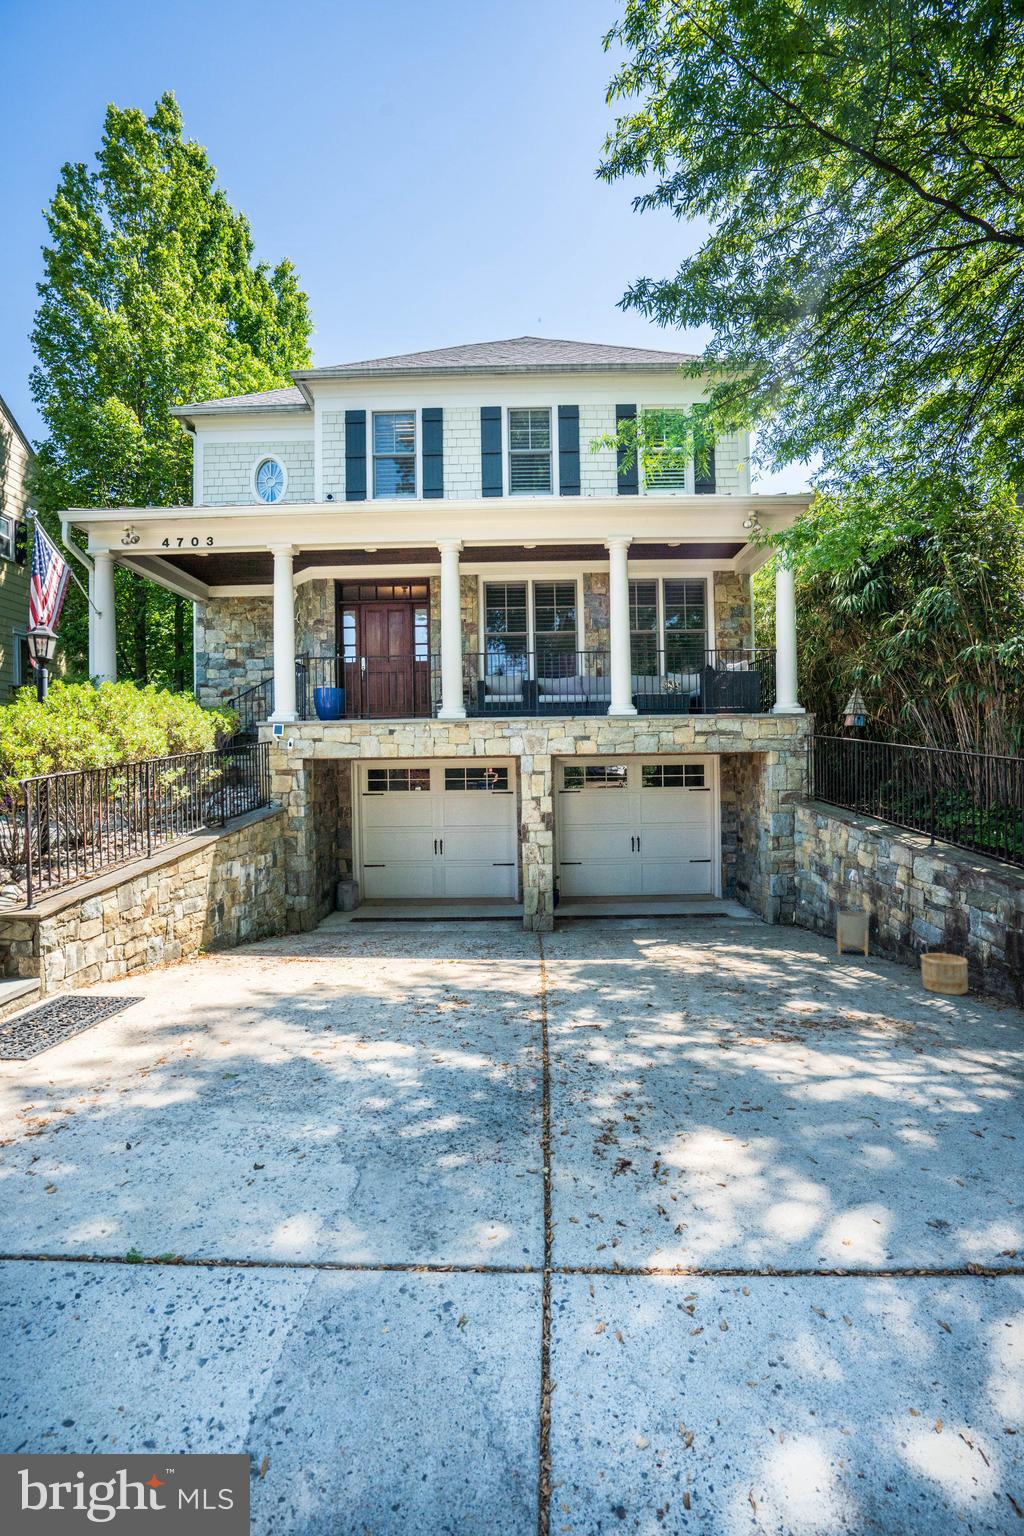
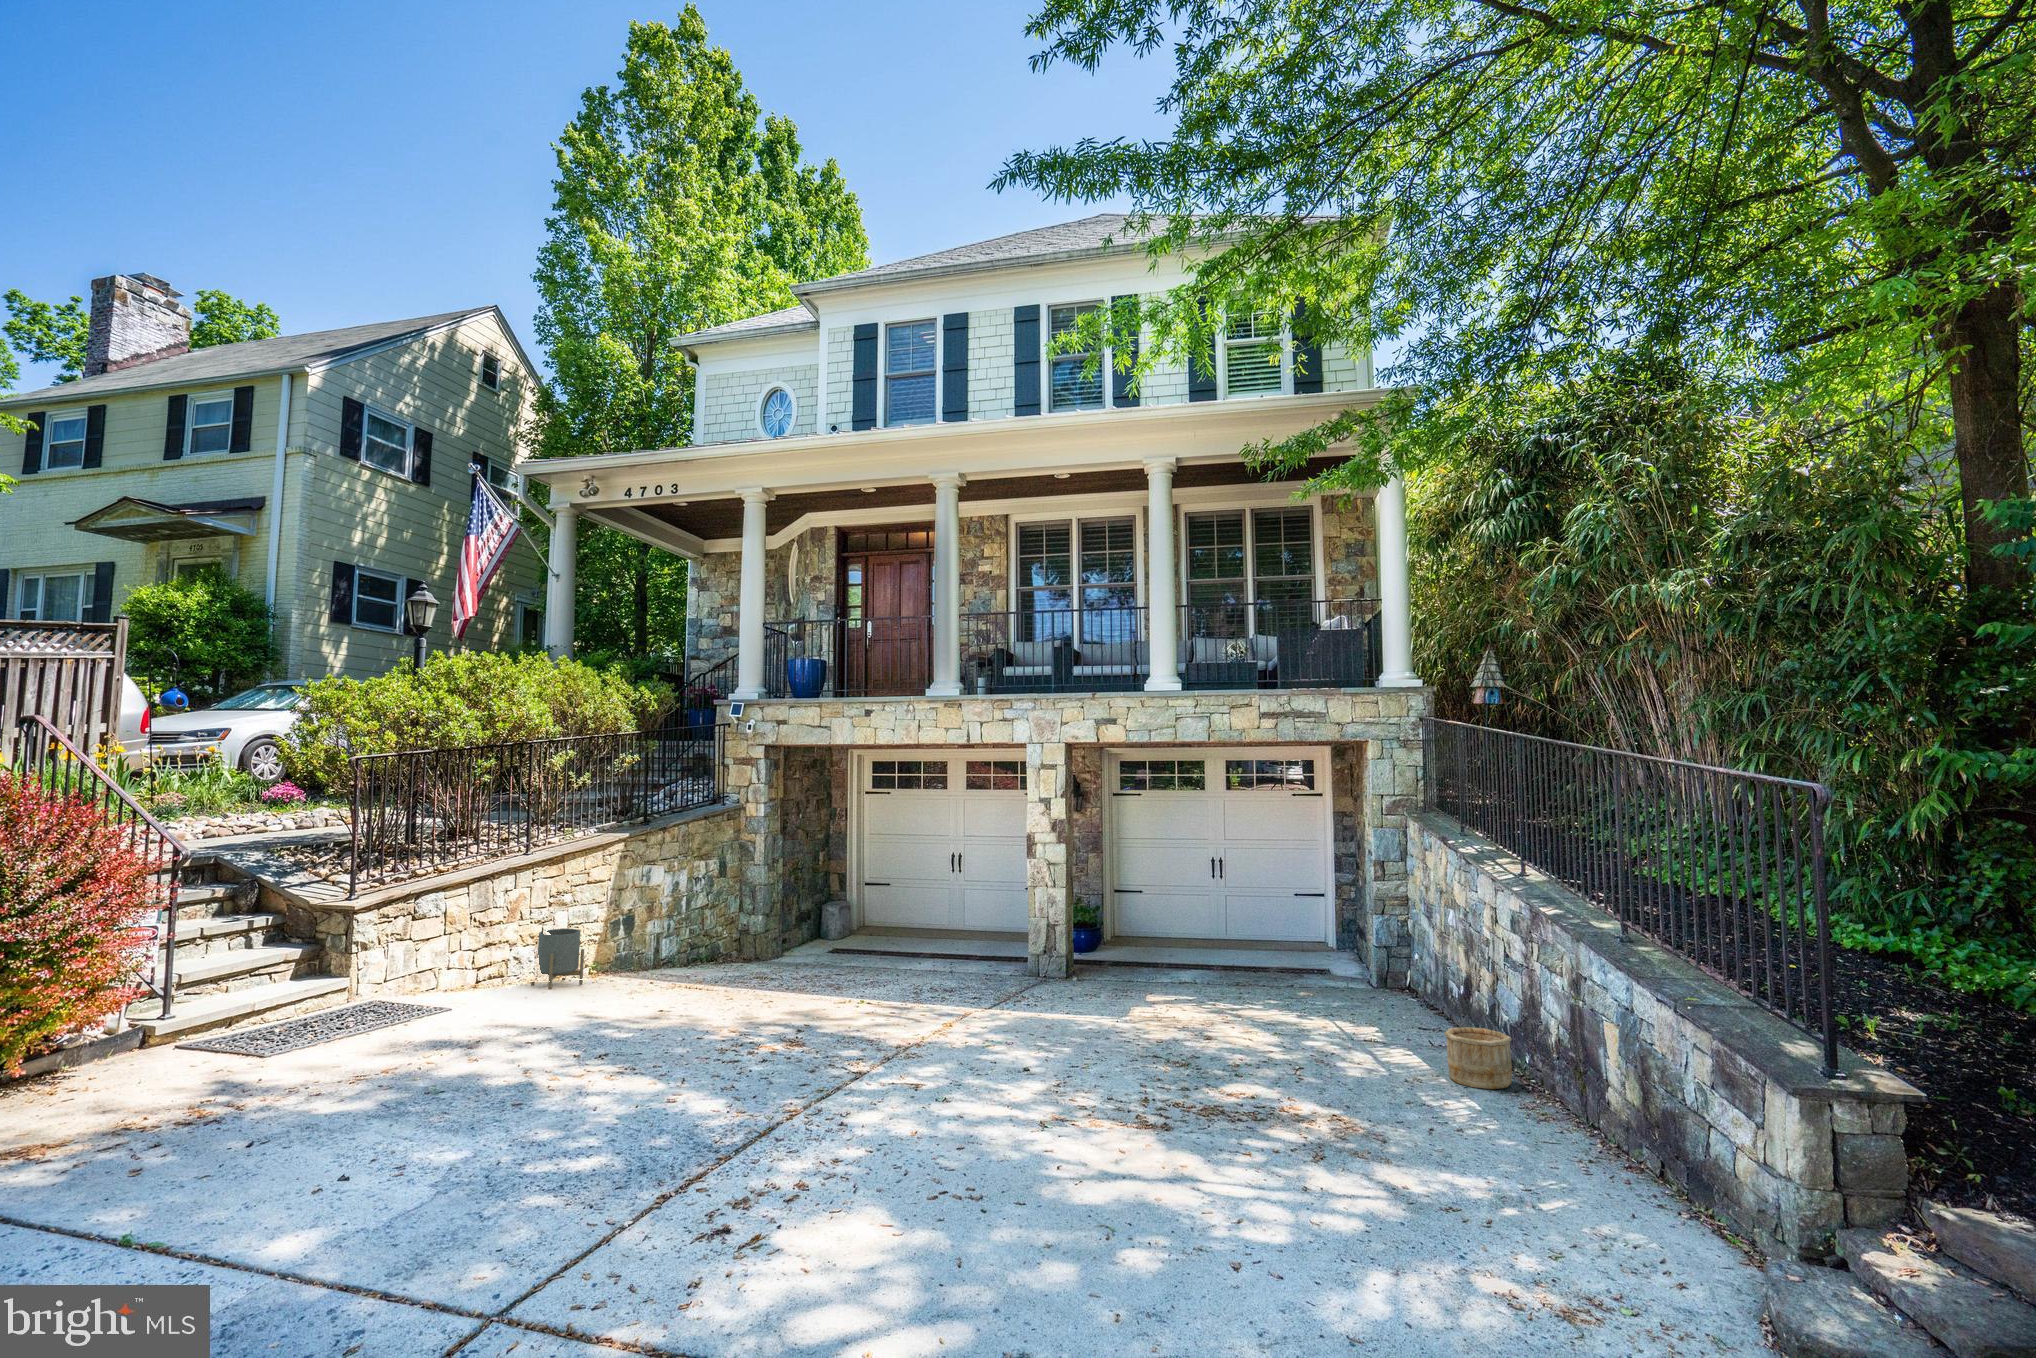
planter: present [837,911,869,957] -> present [531,929,584,990]

